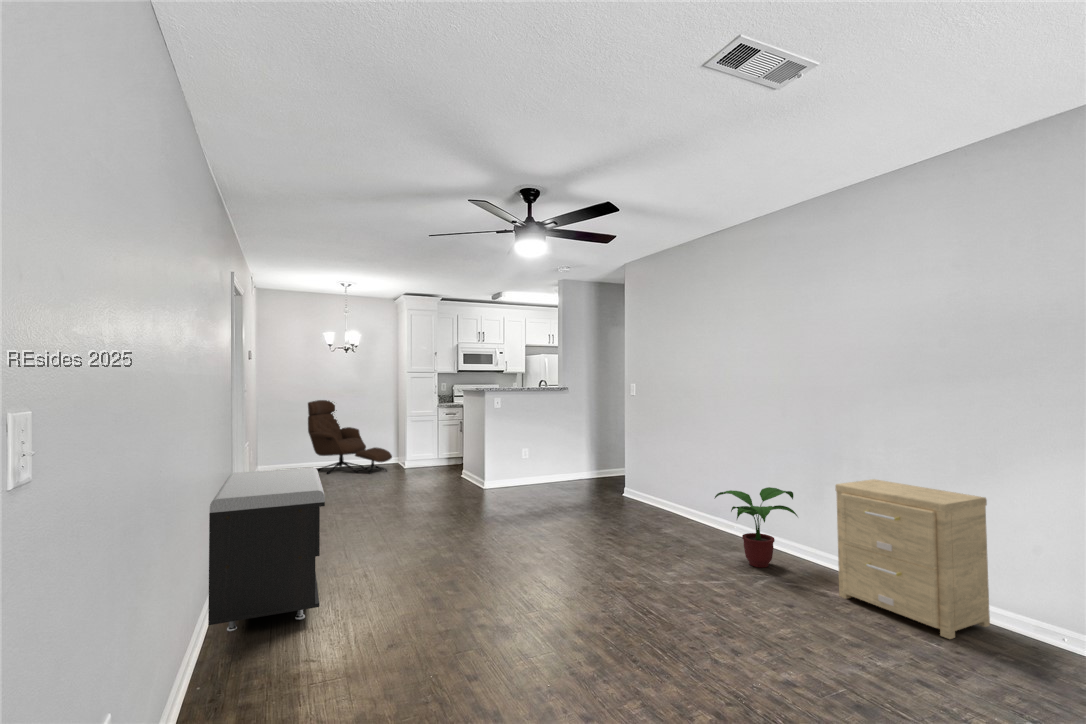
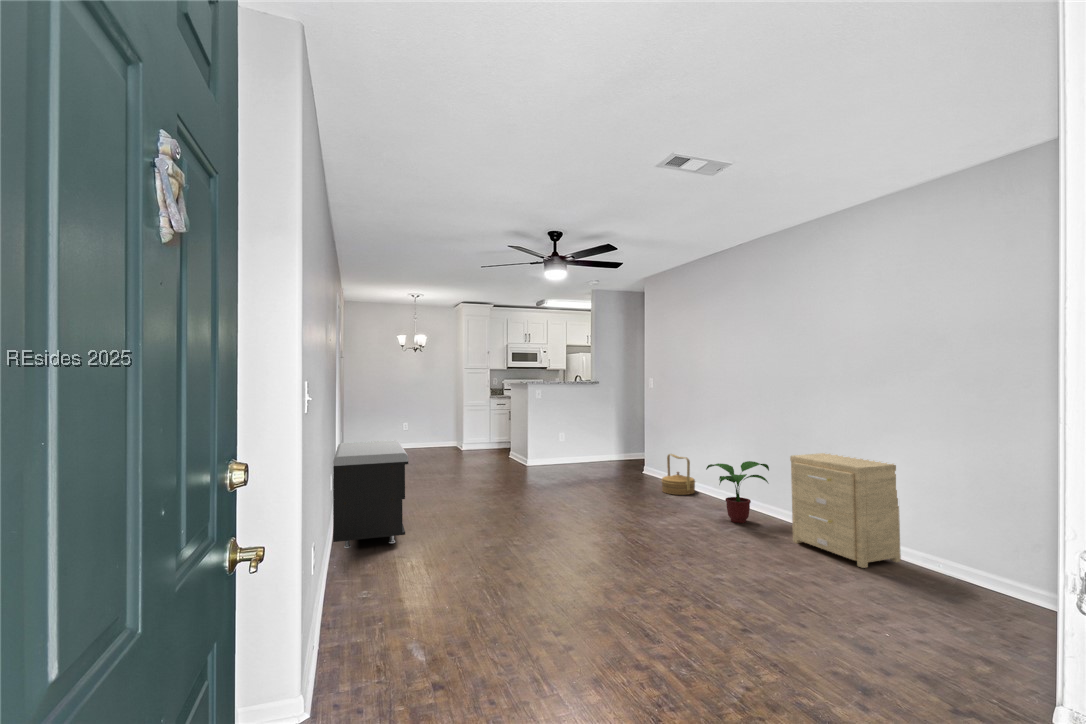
lounge chair: present [308,400,392,474] -> none [384,393,452,454]
woven basket: none [651,475,692,526] -> present [662,454,695,495]

